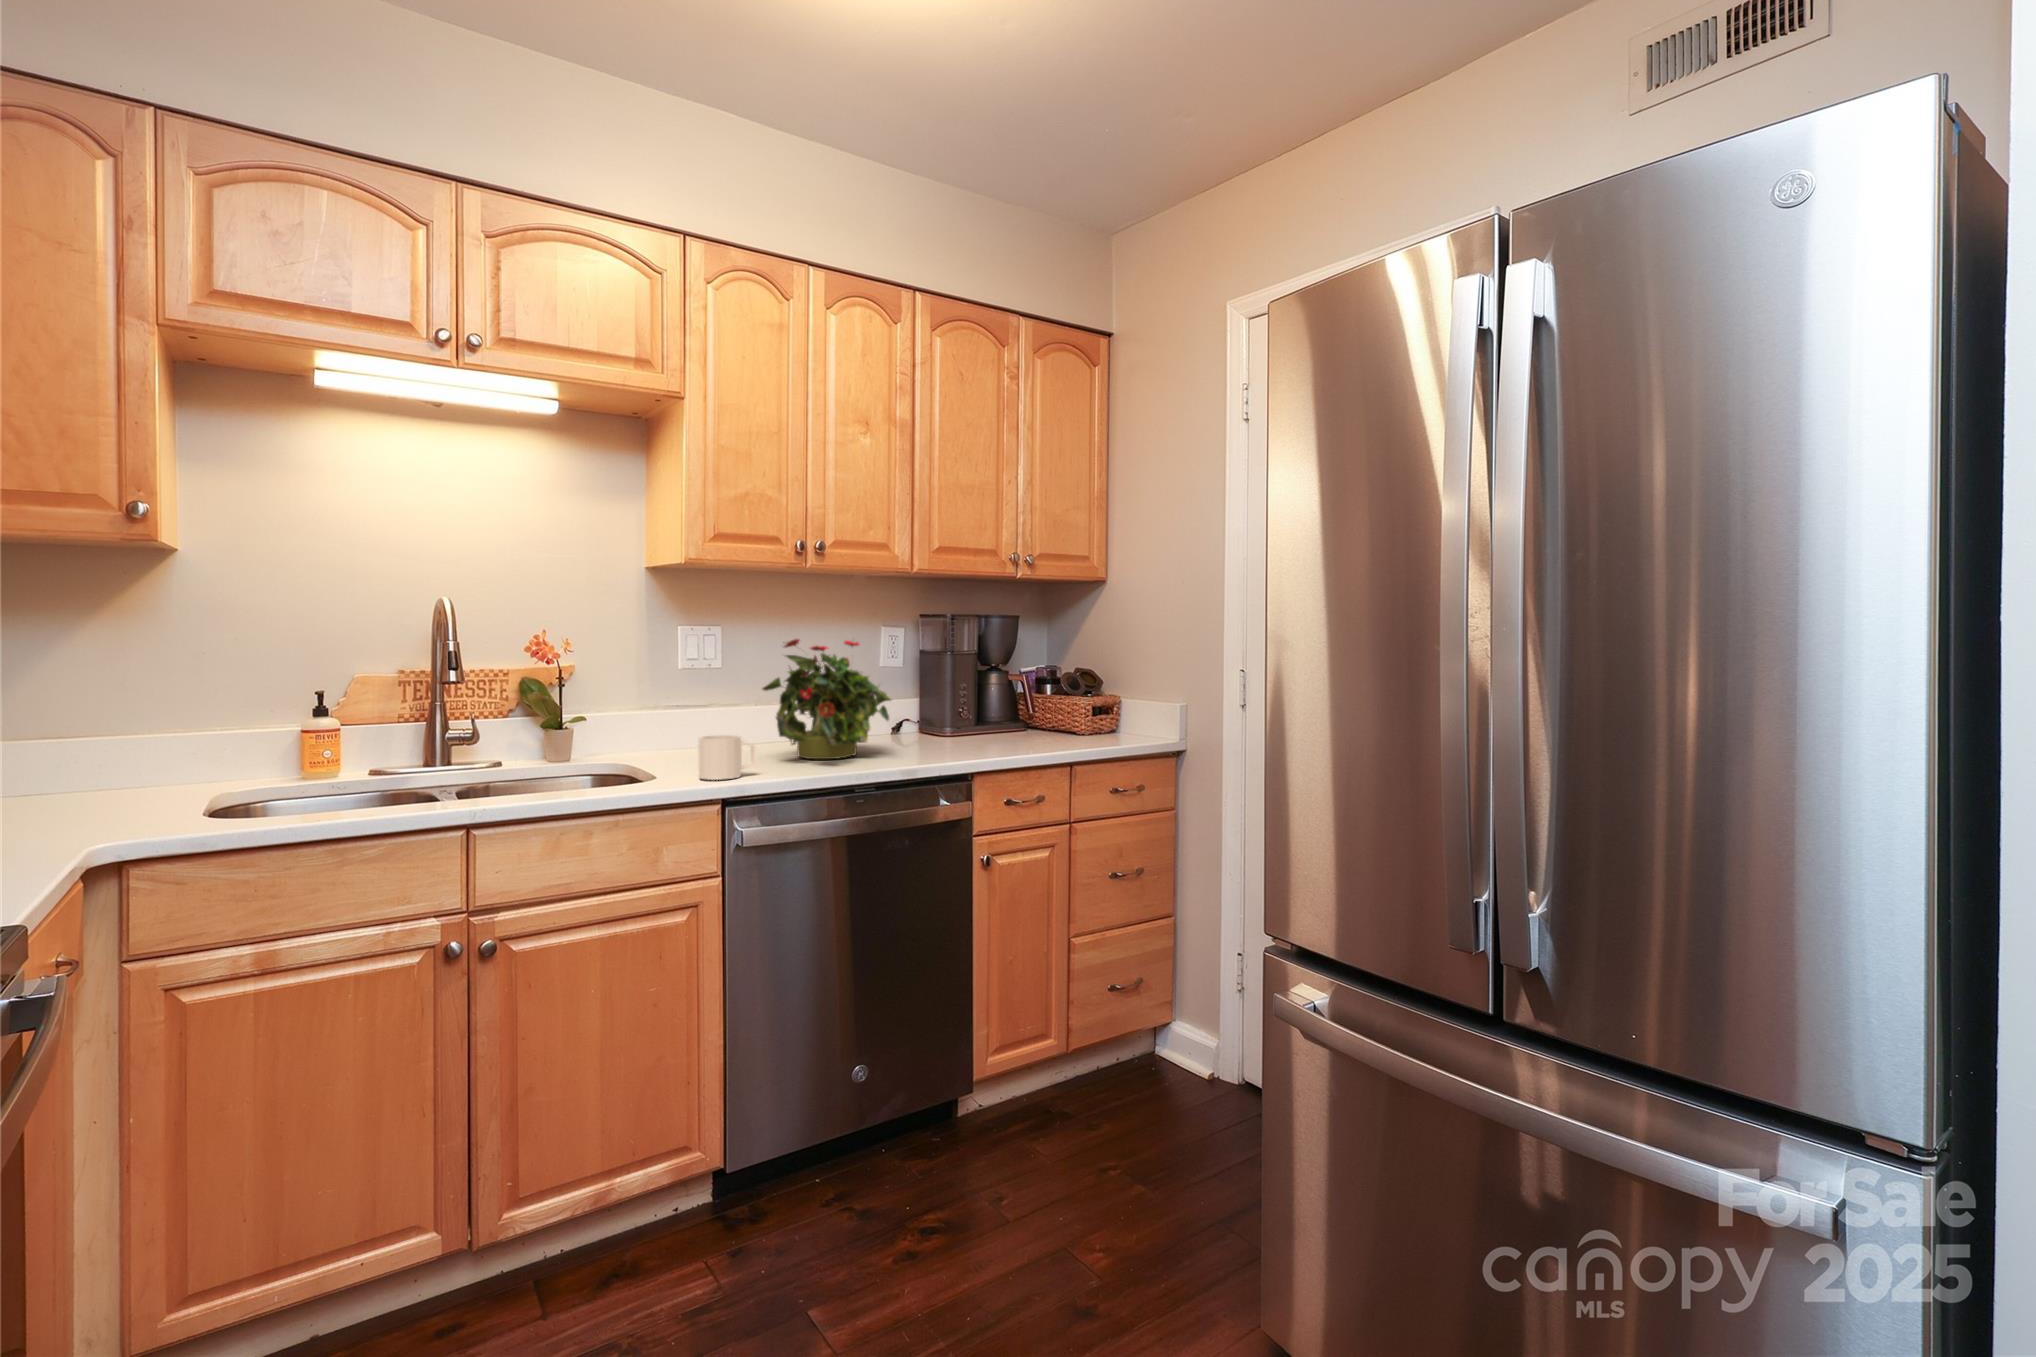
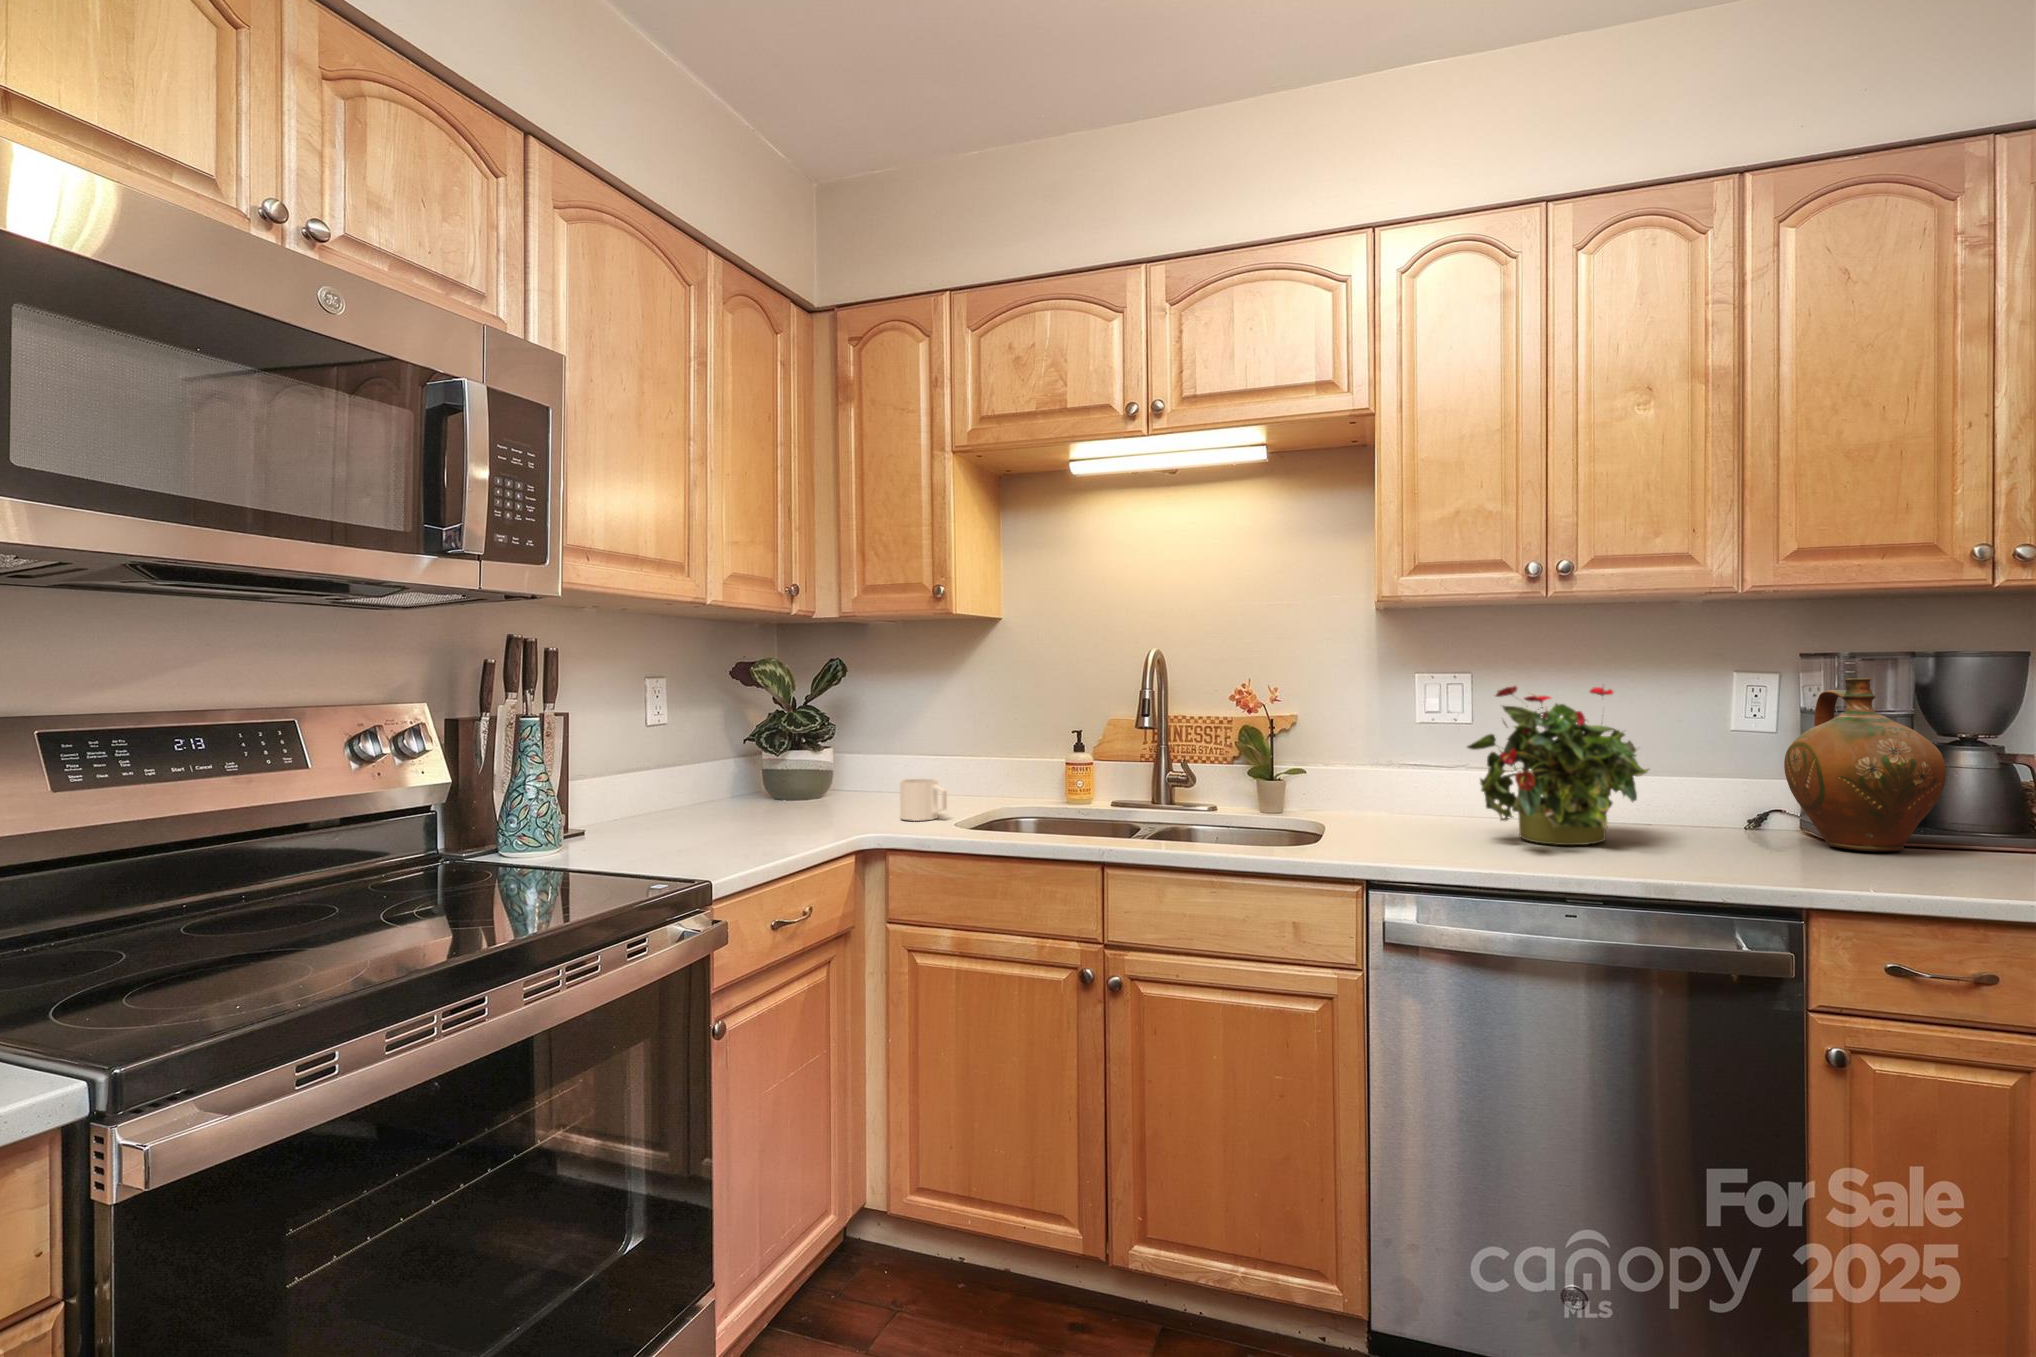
ceramic jug: none [948,635,1026,743] -> present [1784,678,1946,851]
mug: present [699,735,755,780] -> present [900,779,947,821]

